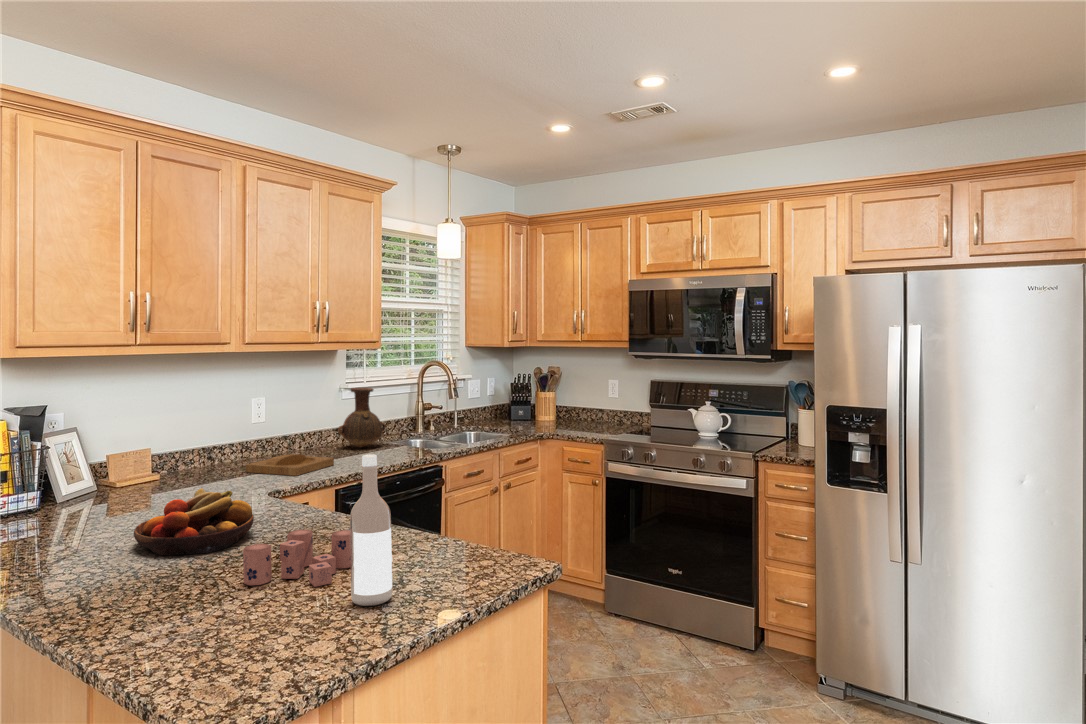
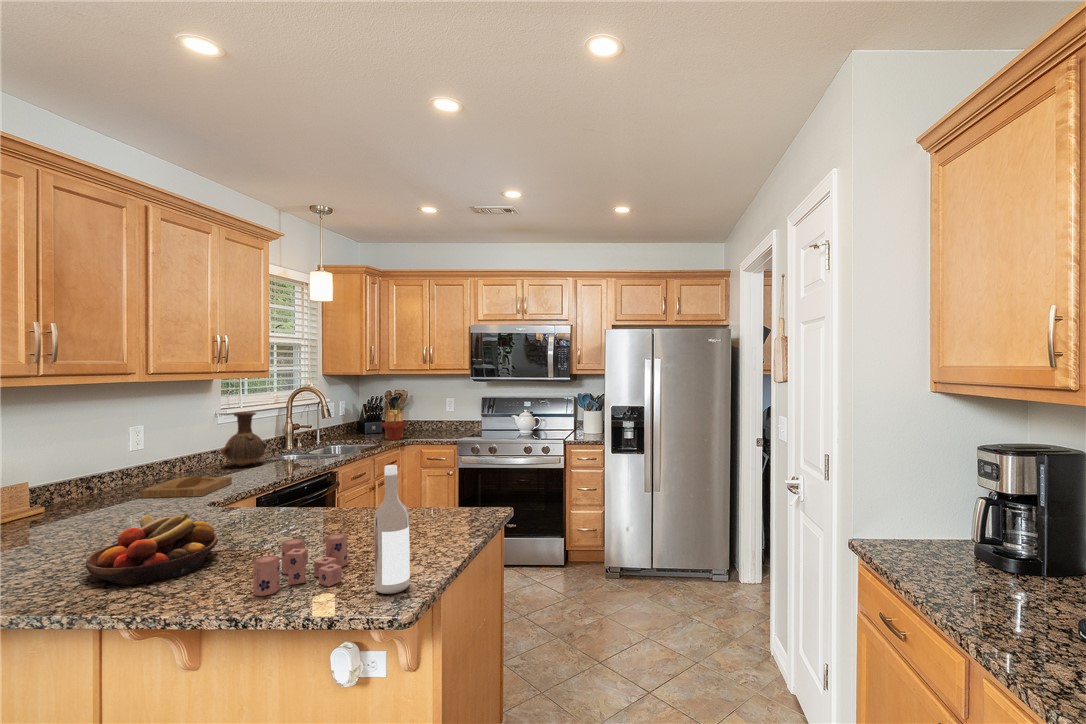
potted plant: none [527,379,561,429] -> present [381,401,408,440]

